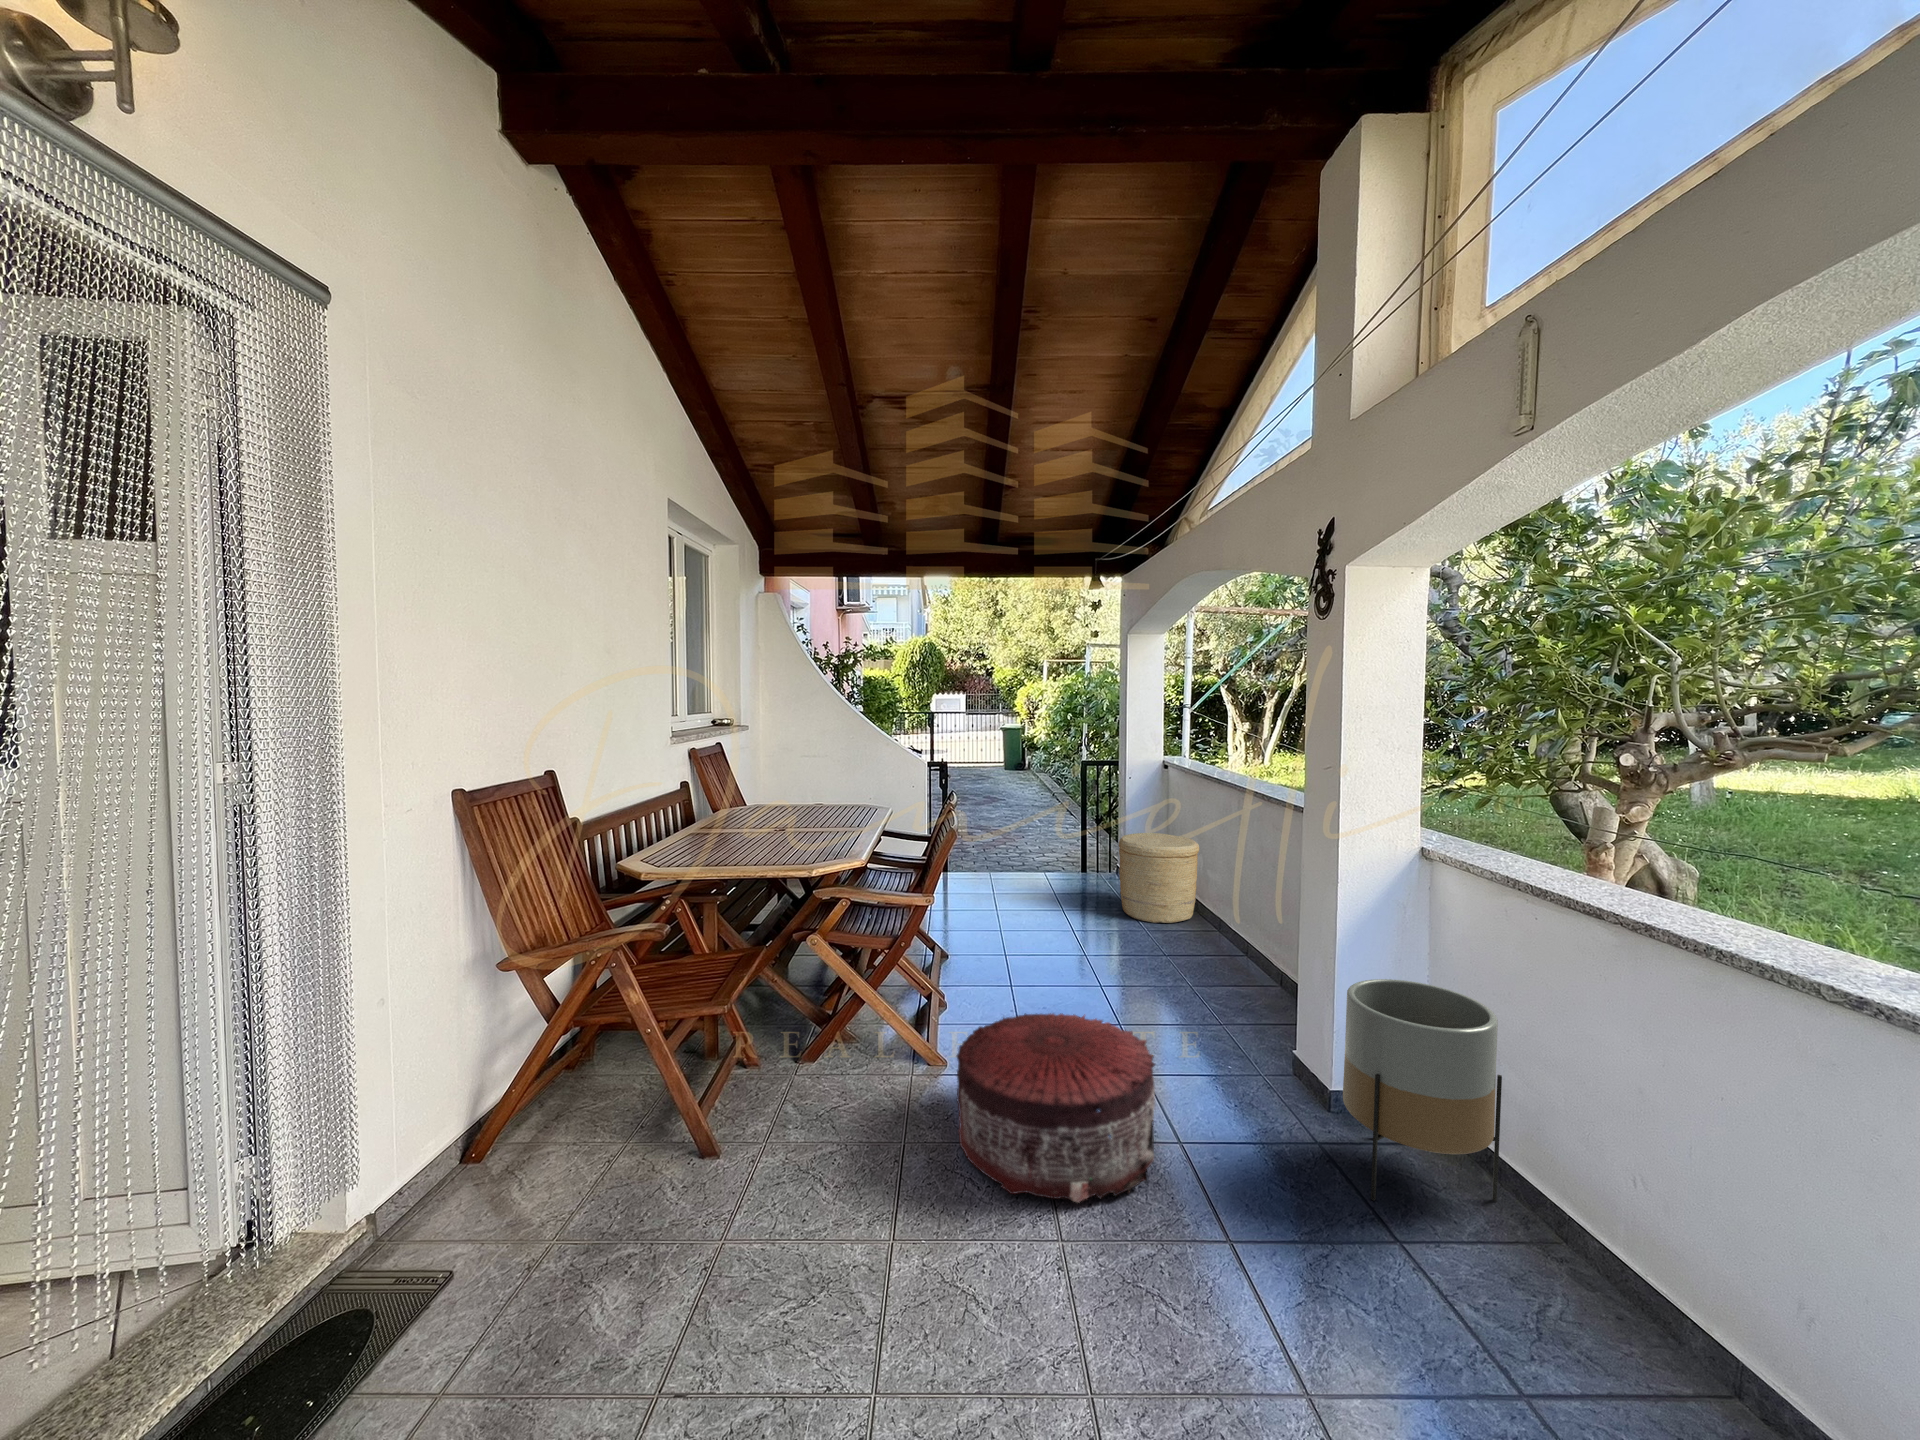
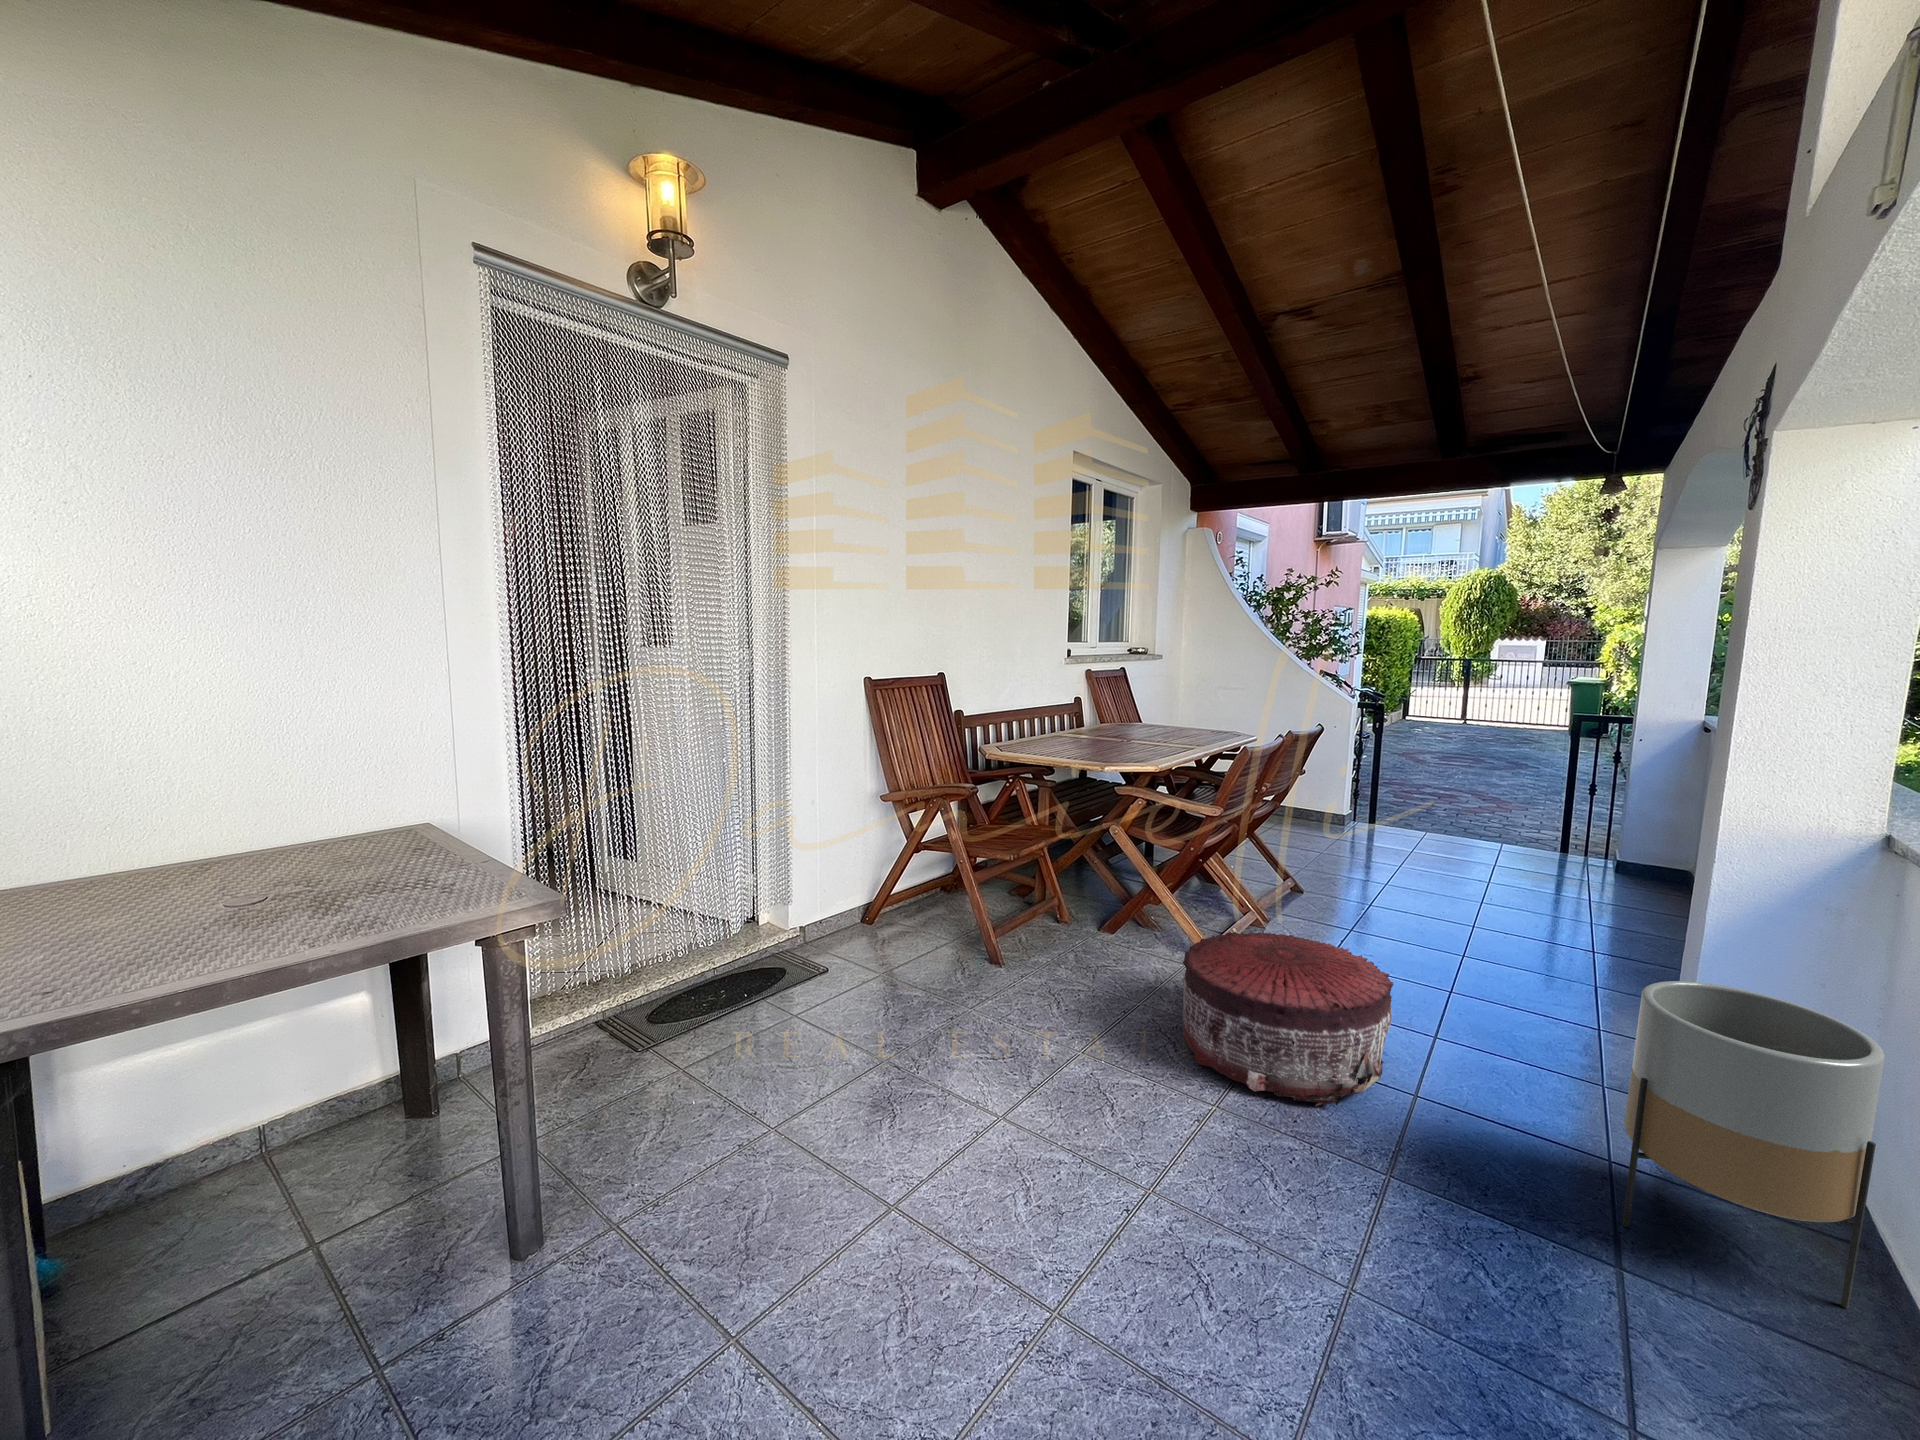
woven basket: present [1119,833,1199,923] -> none [1589,811,1728,932]

